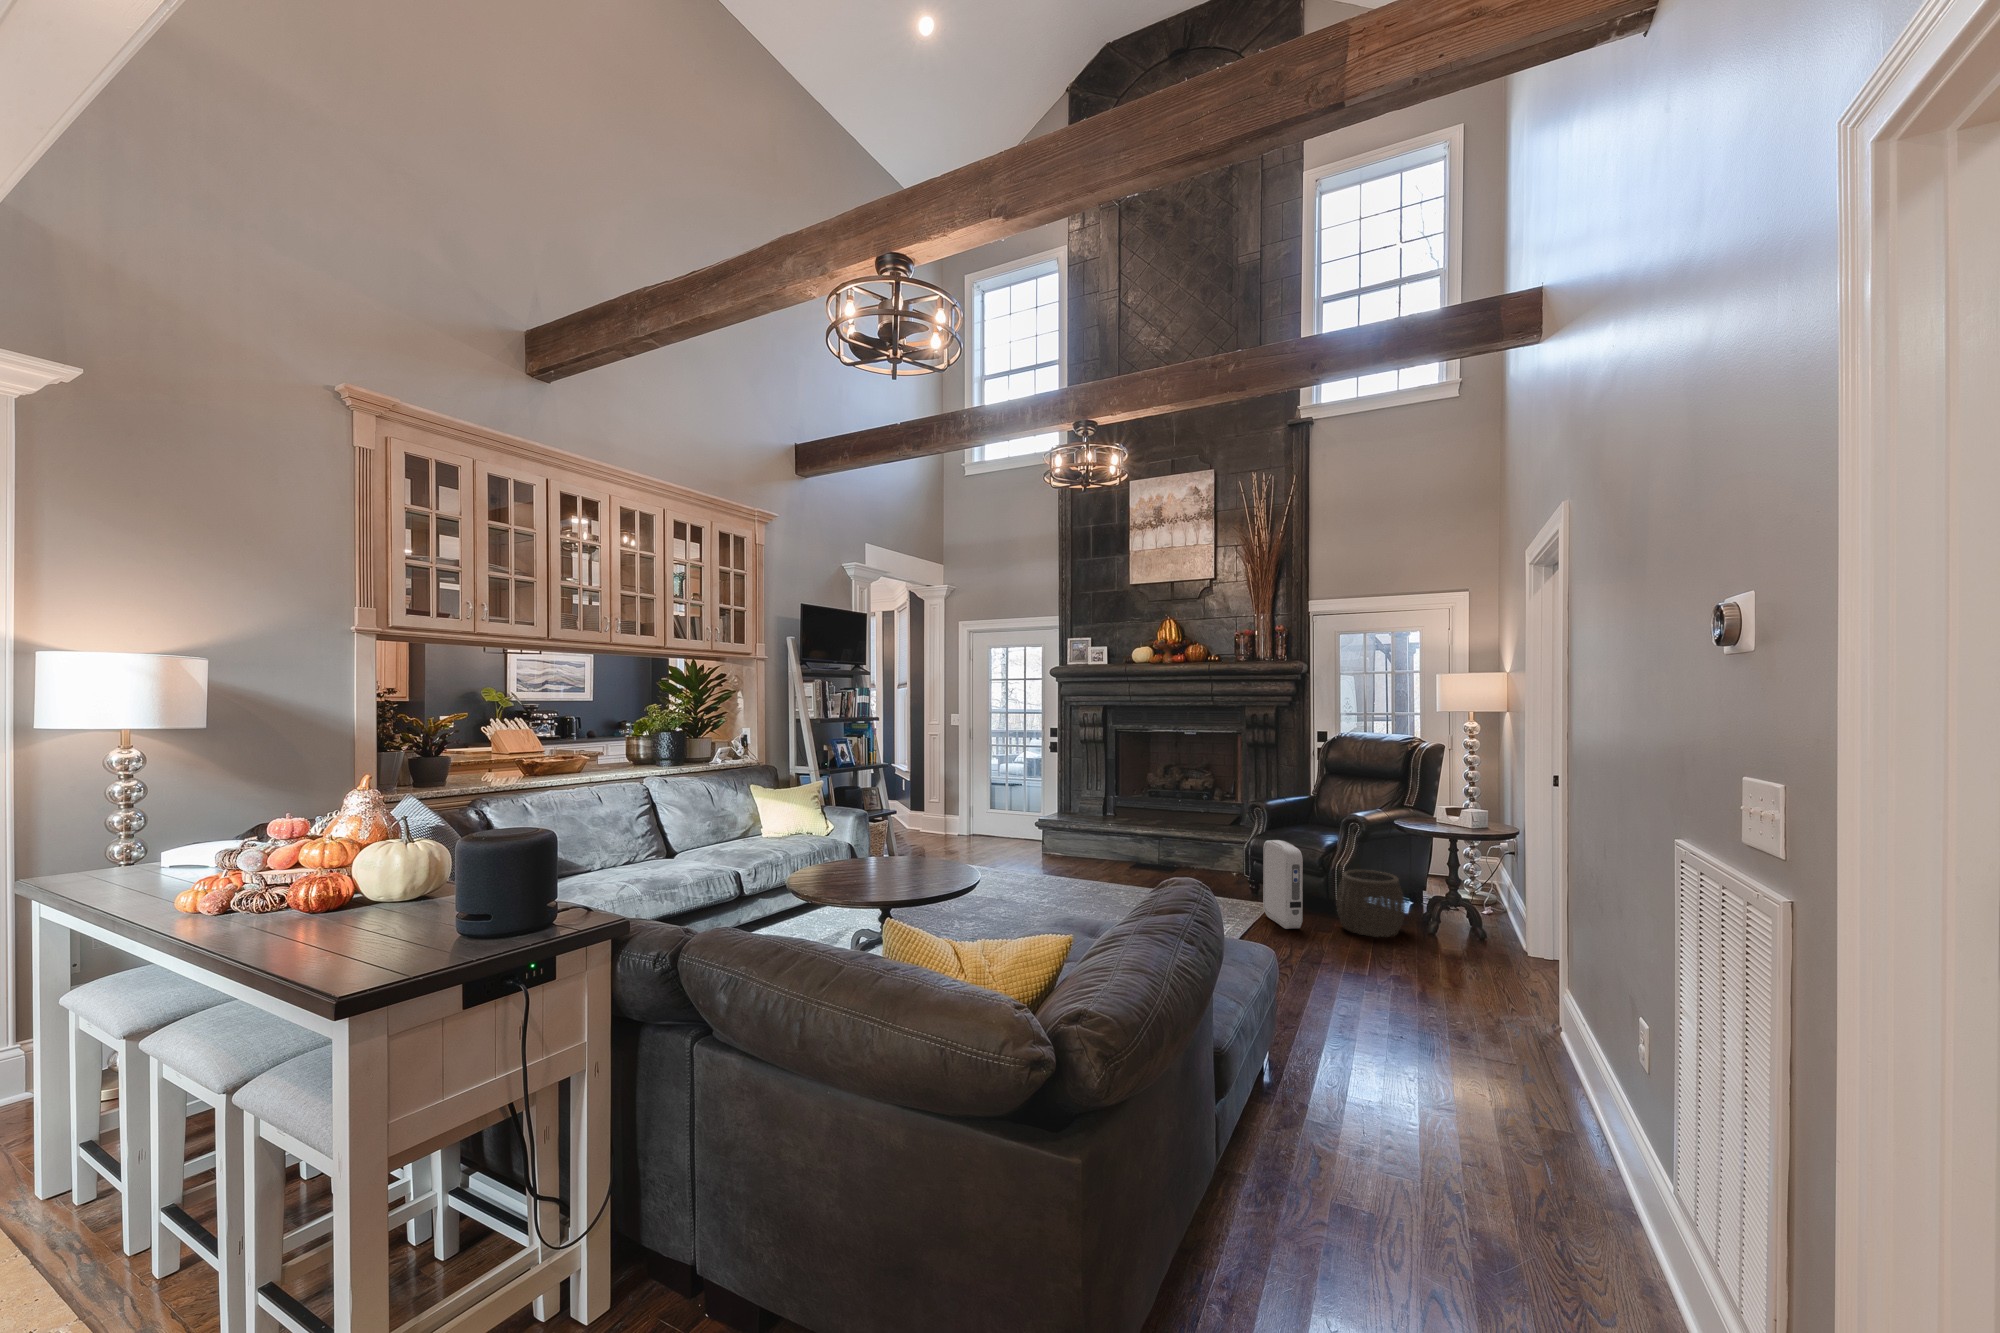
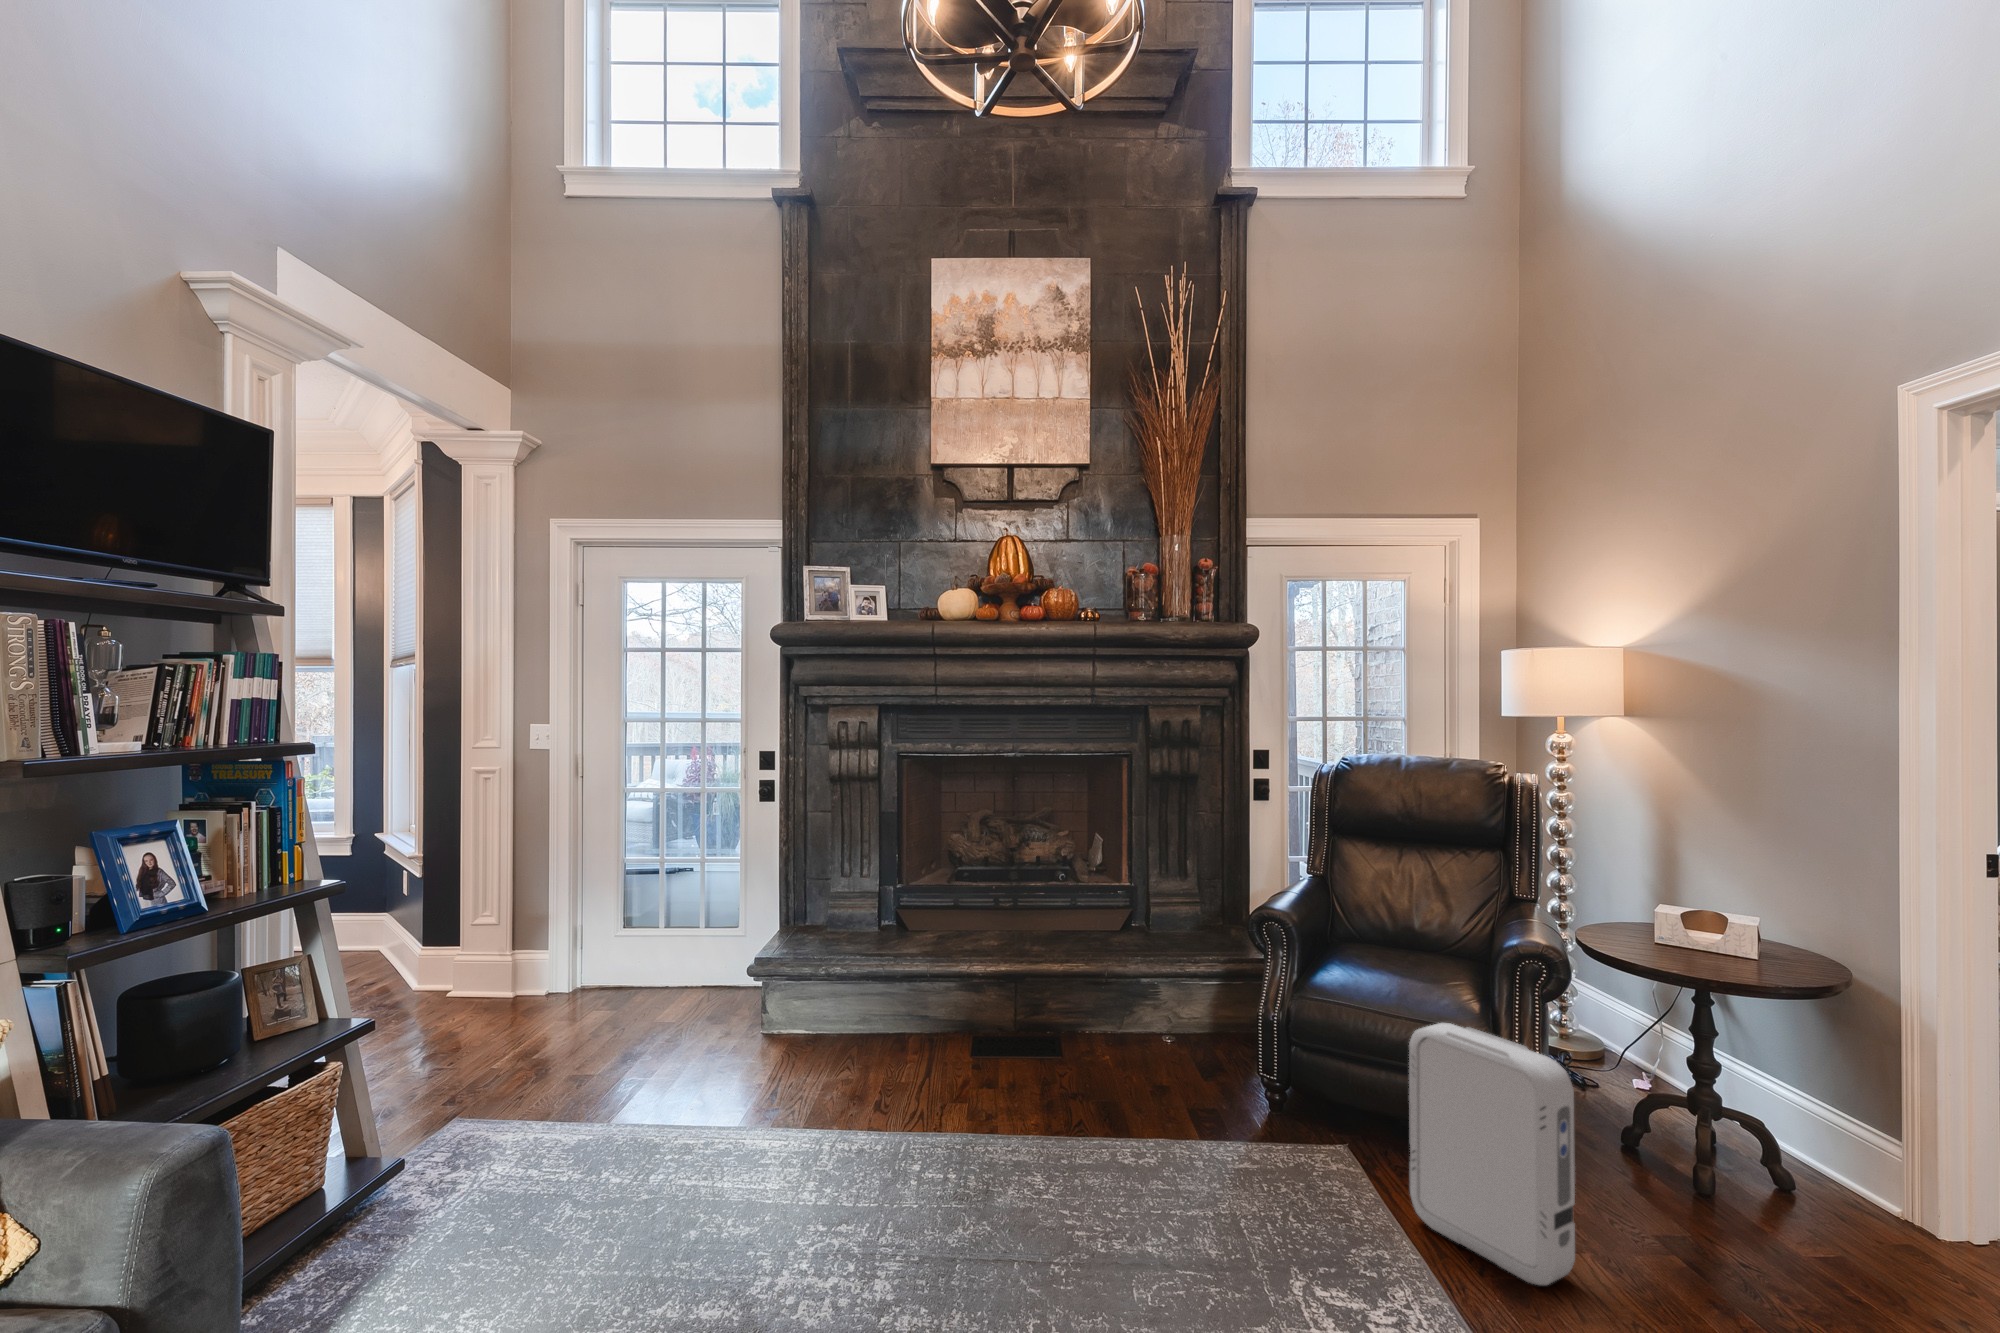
woven basket: present [1336,870,1405,937] -> none [1596,1078,1800,1280]

